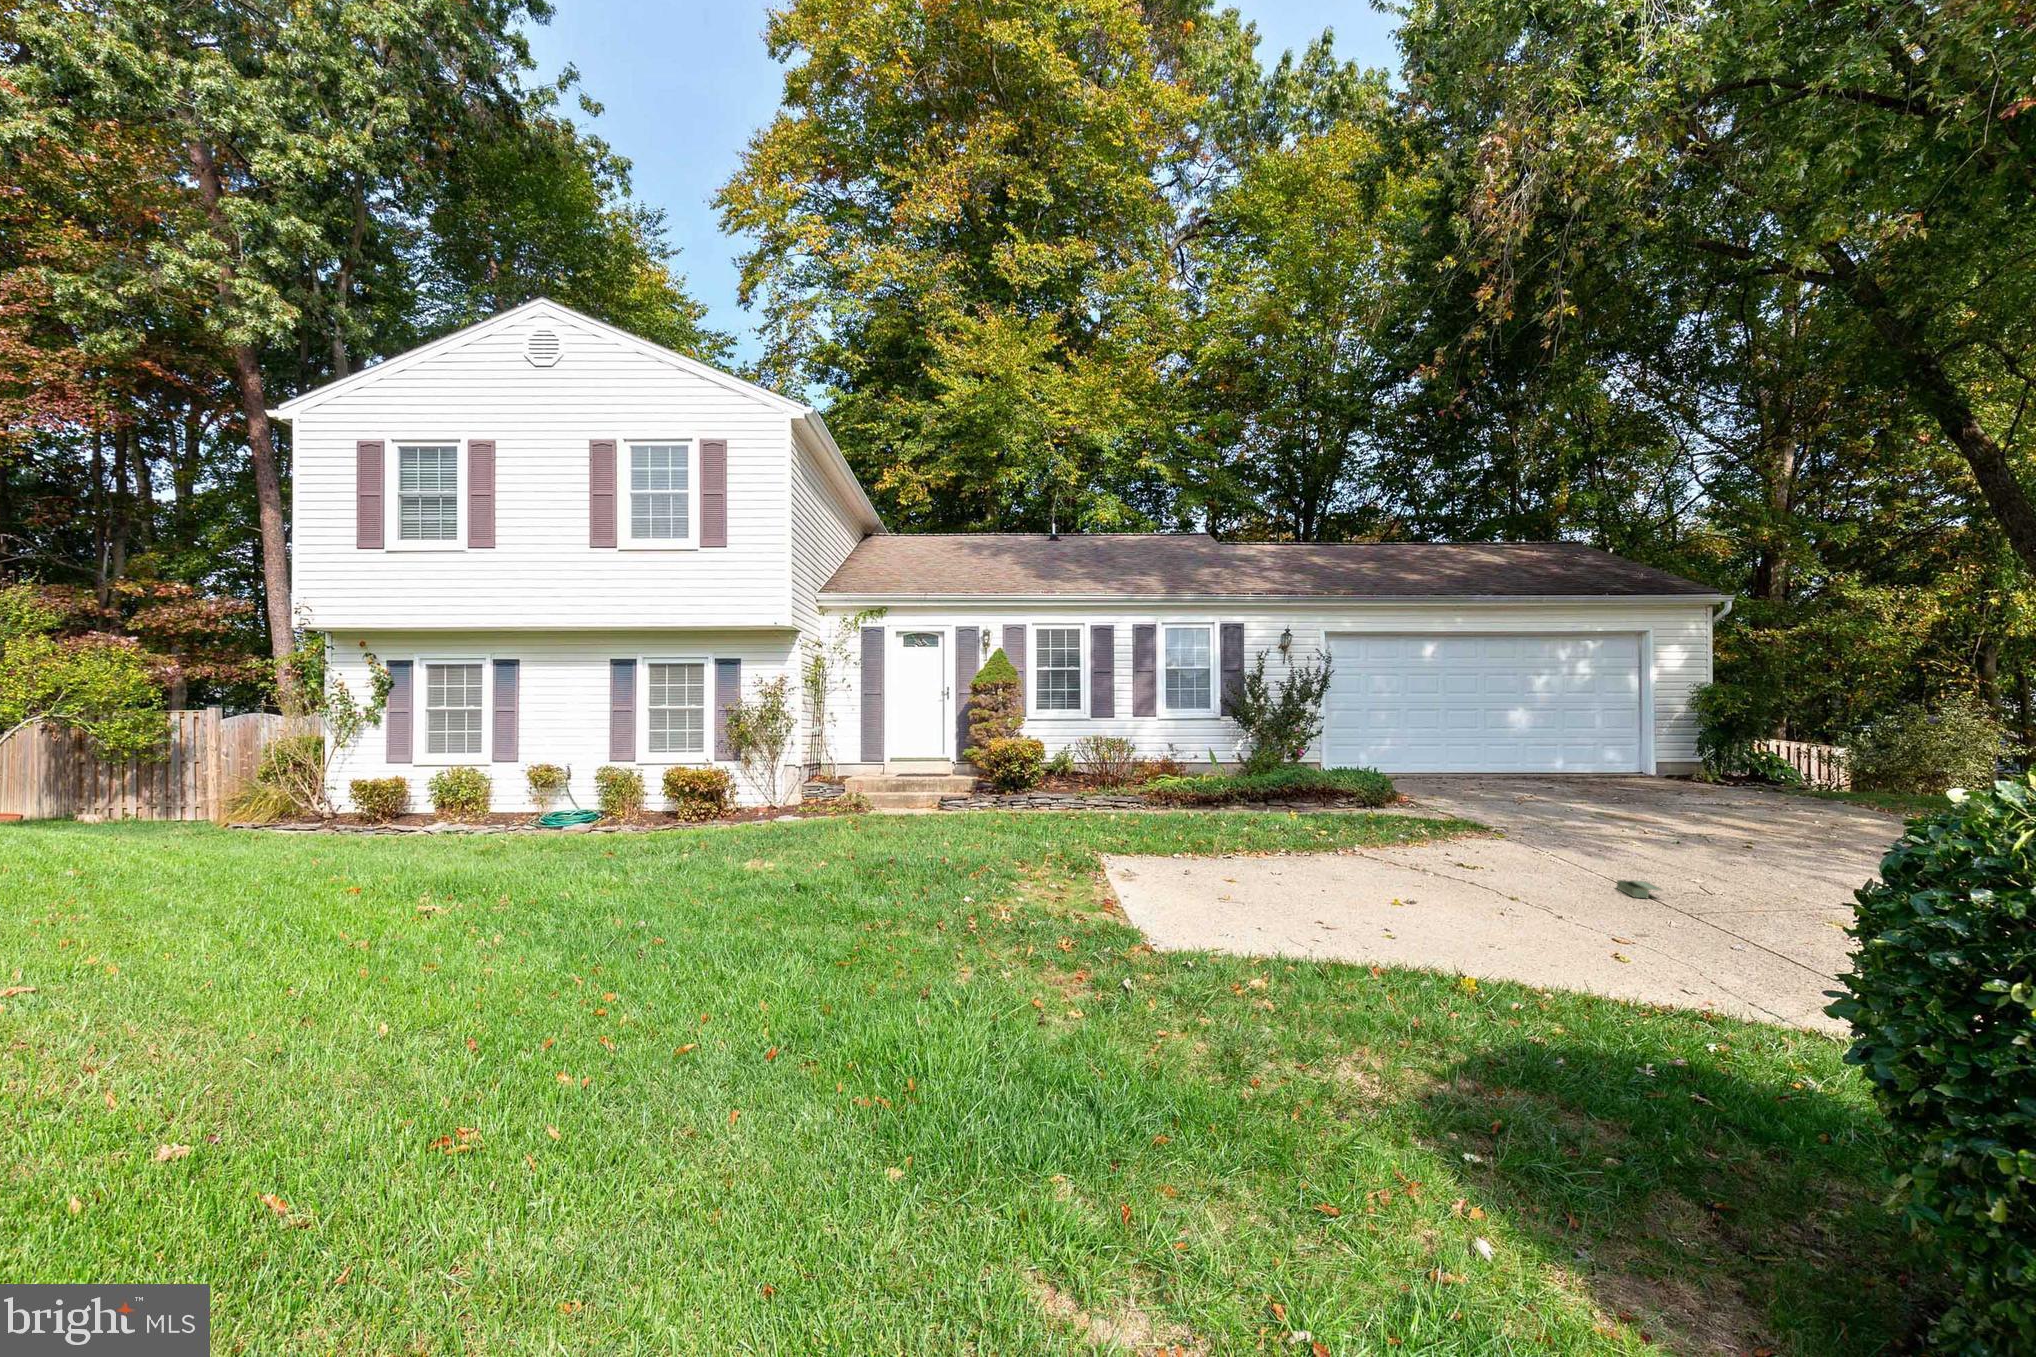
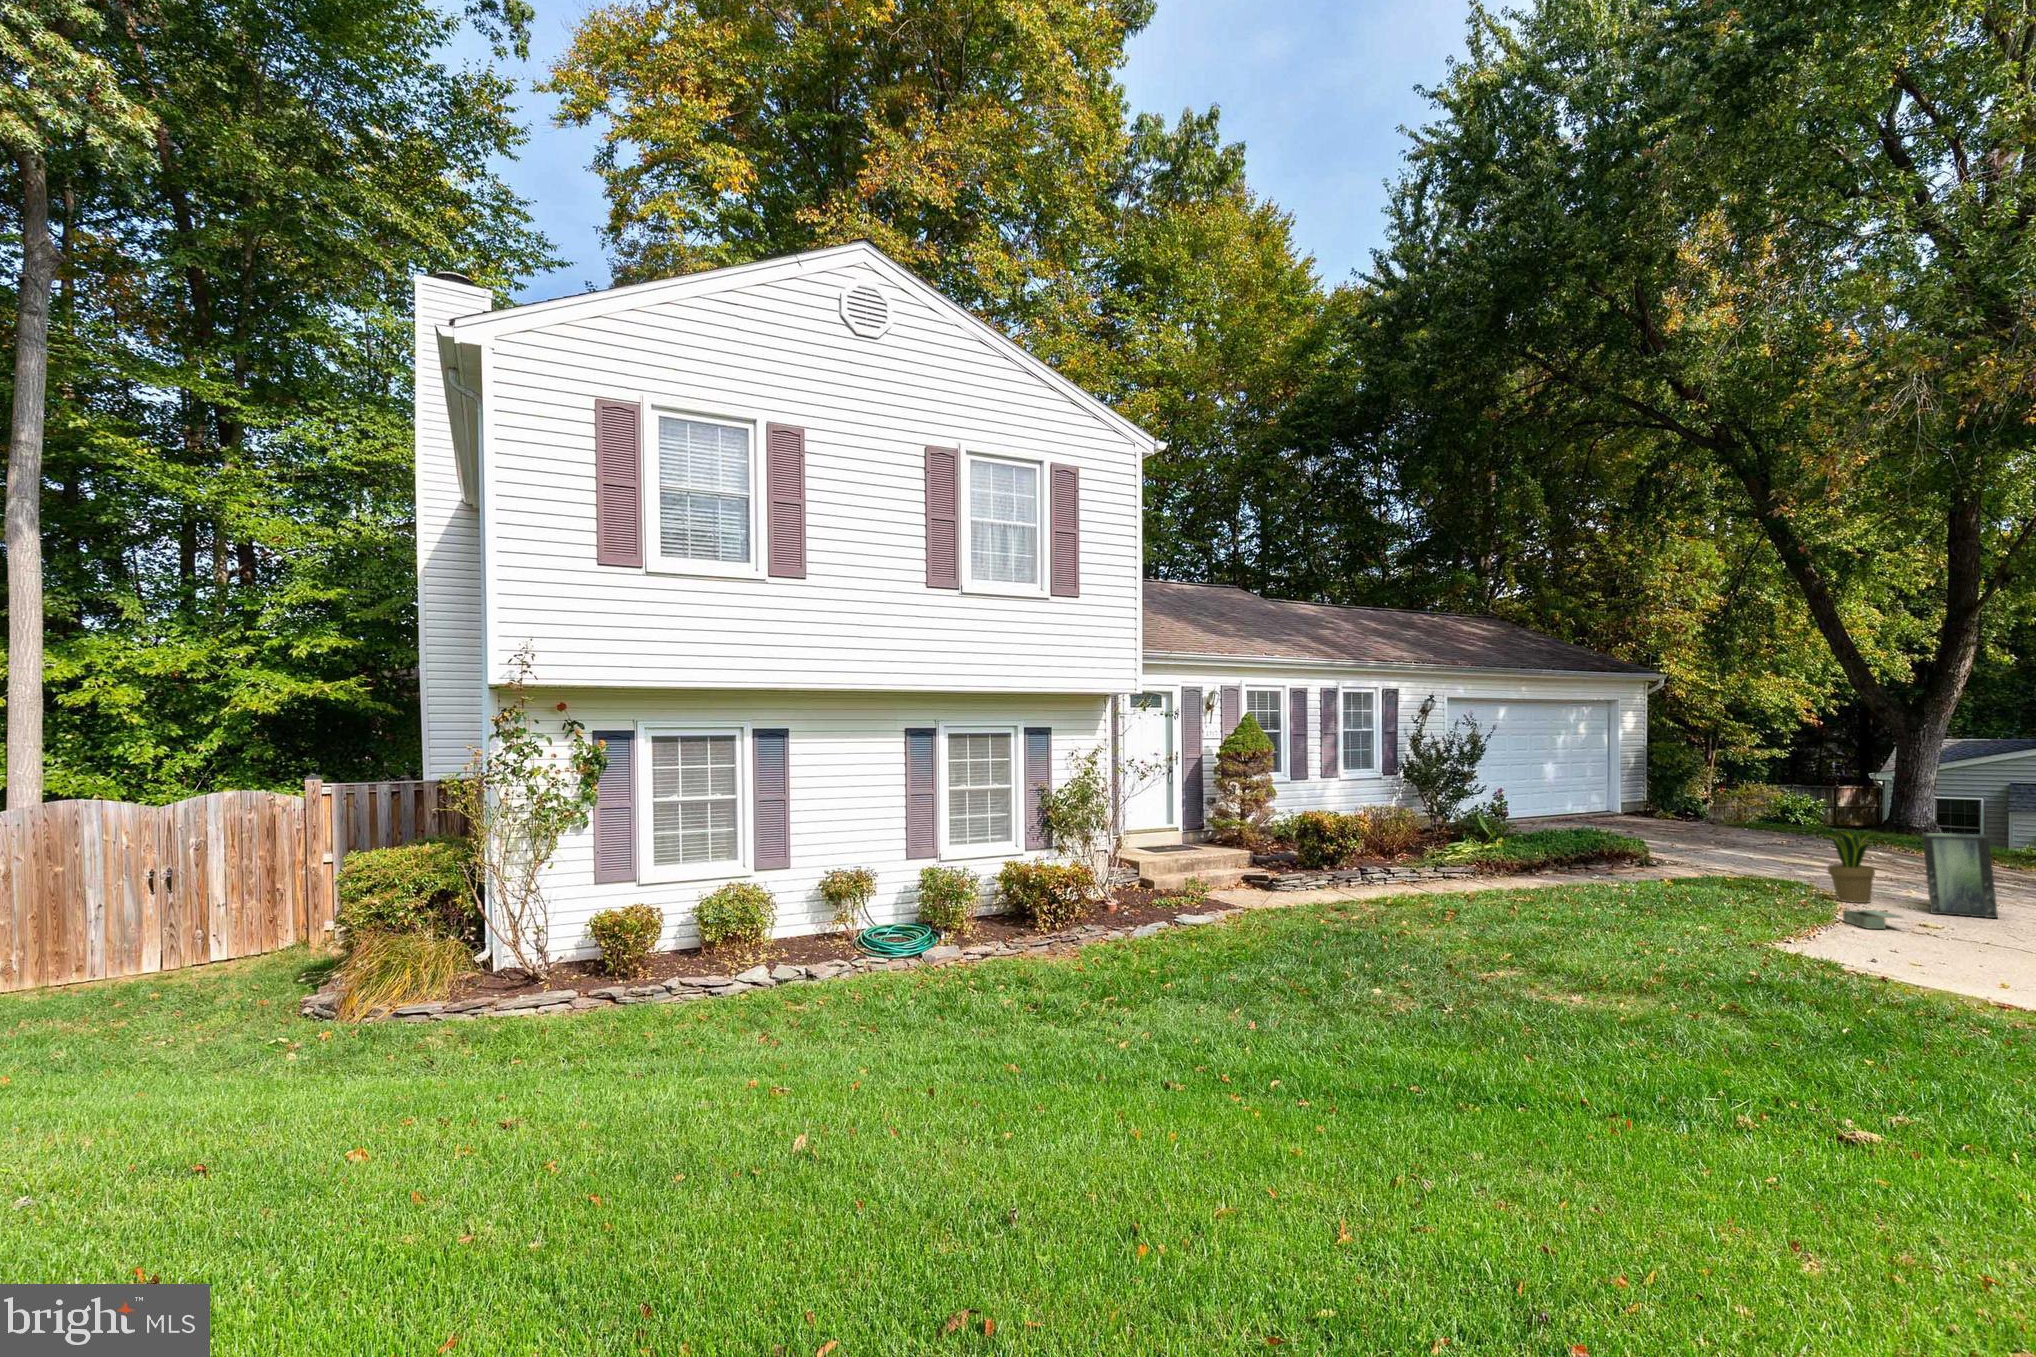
potted plant: none [1608,810,1647,870] -> present [1825,831,1875,903]
storage box: none [1683,817,1735,890] -> present [1923,833,1998,918]

